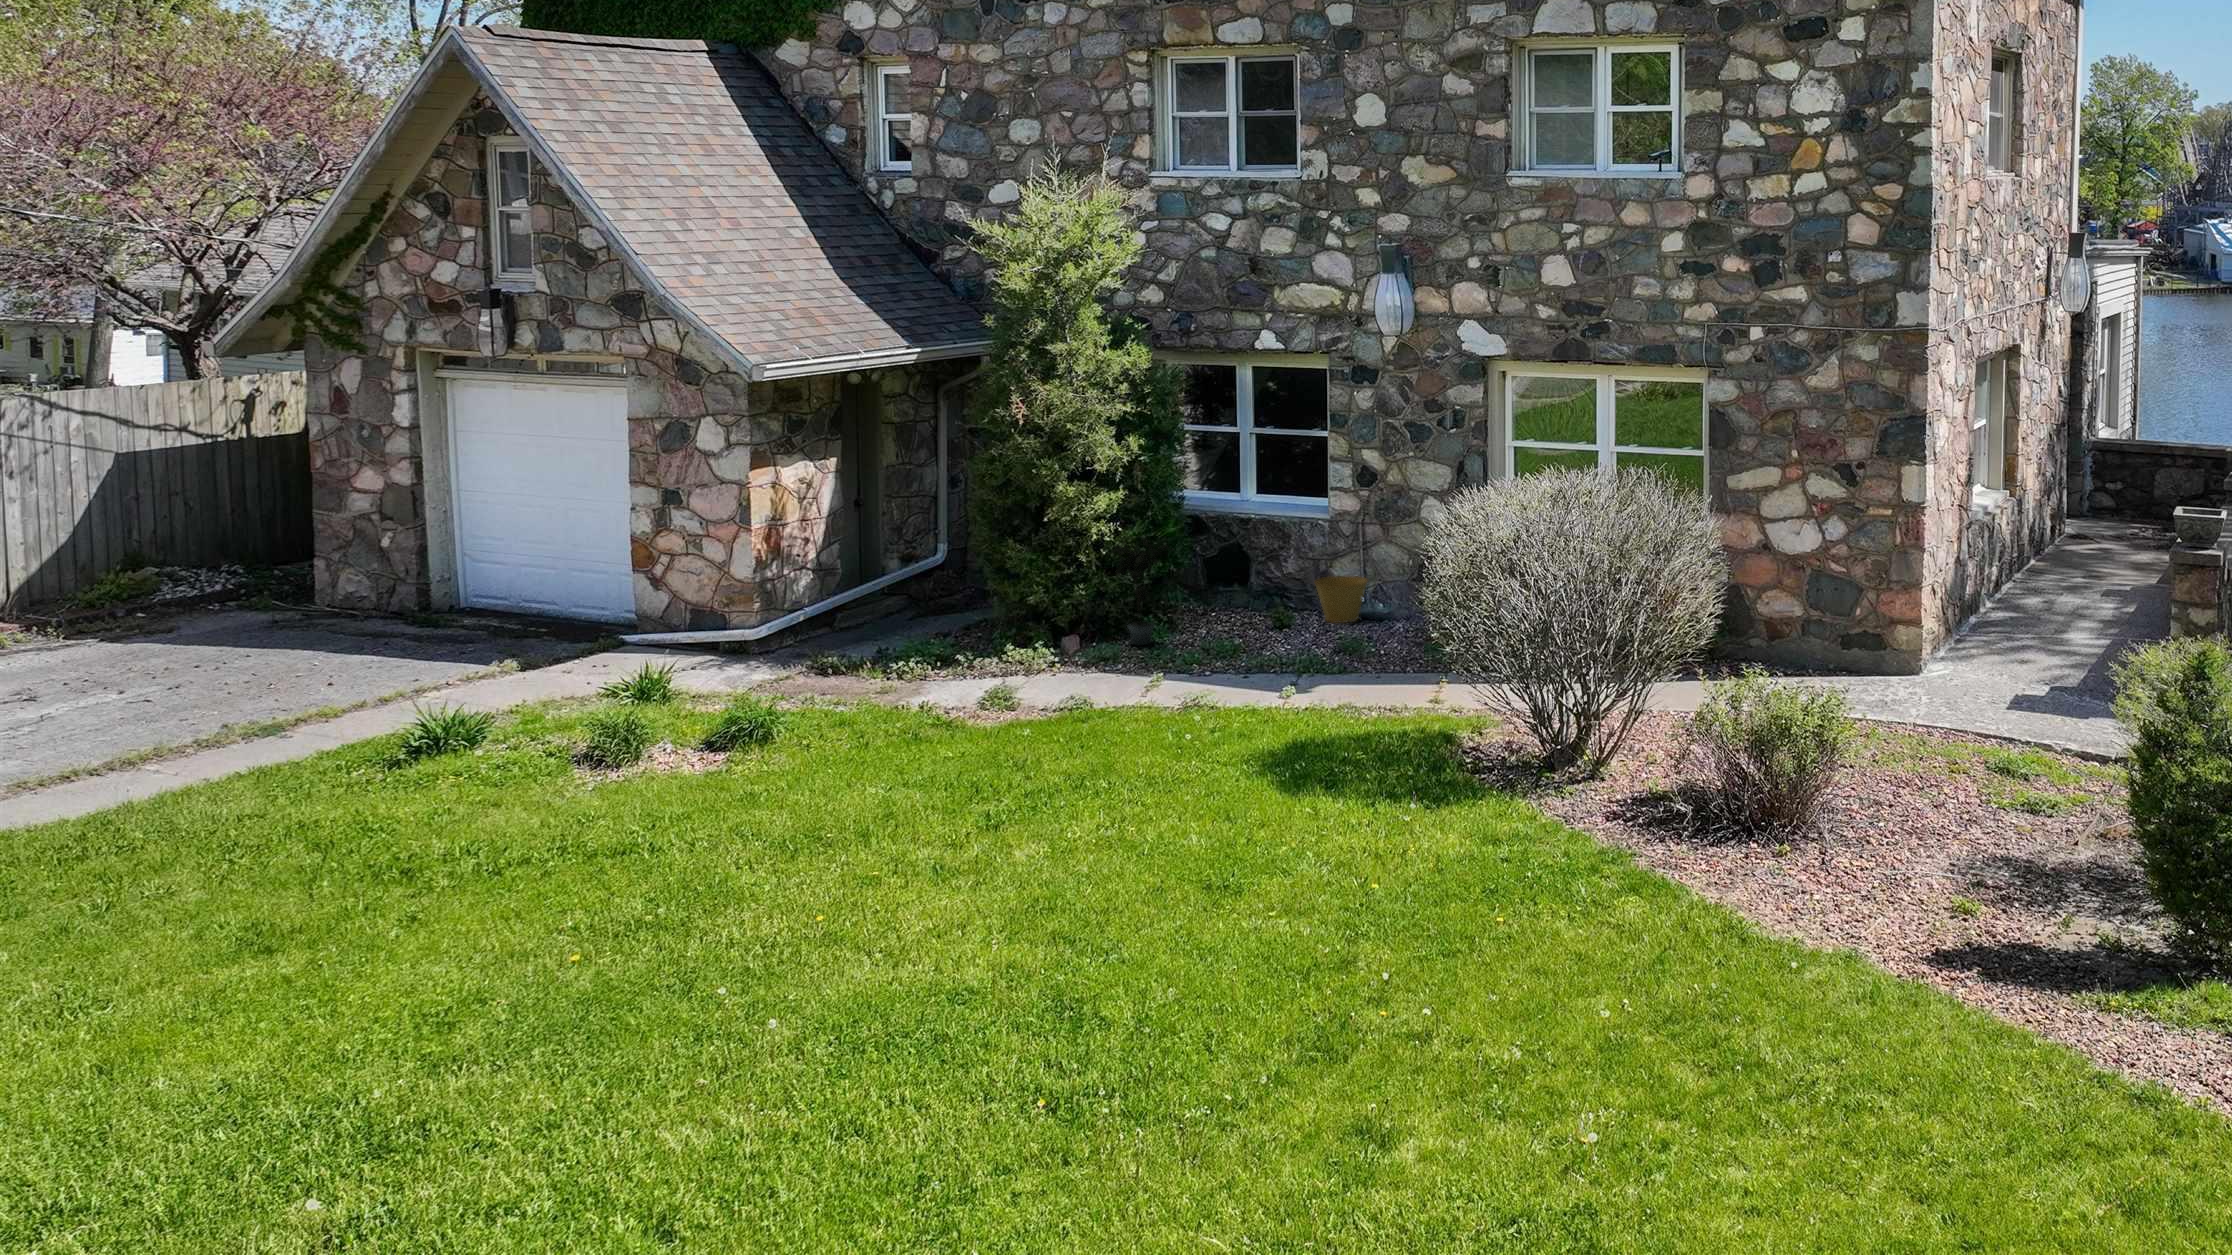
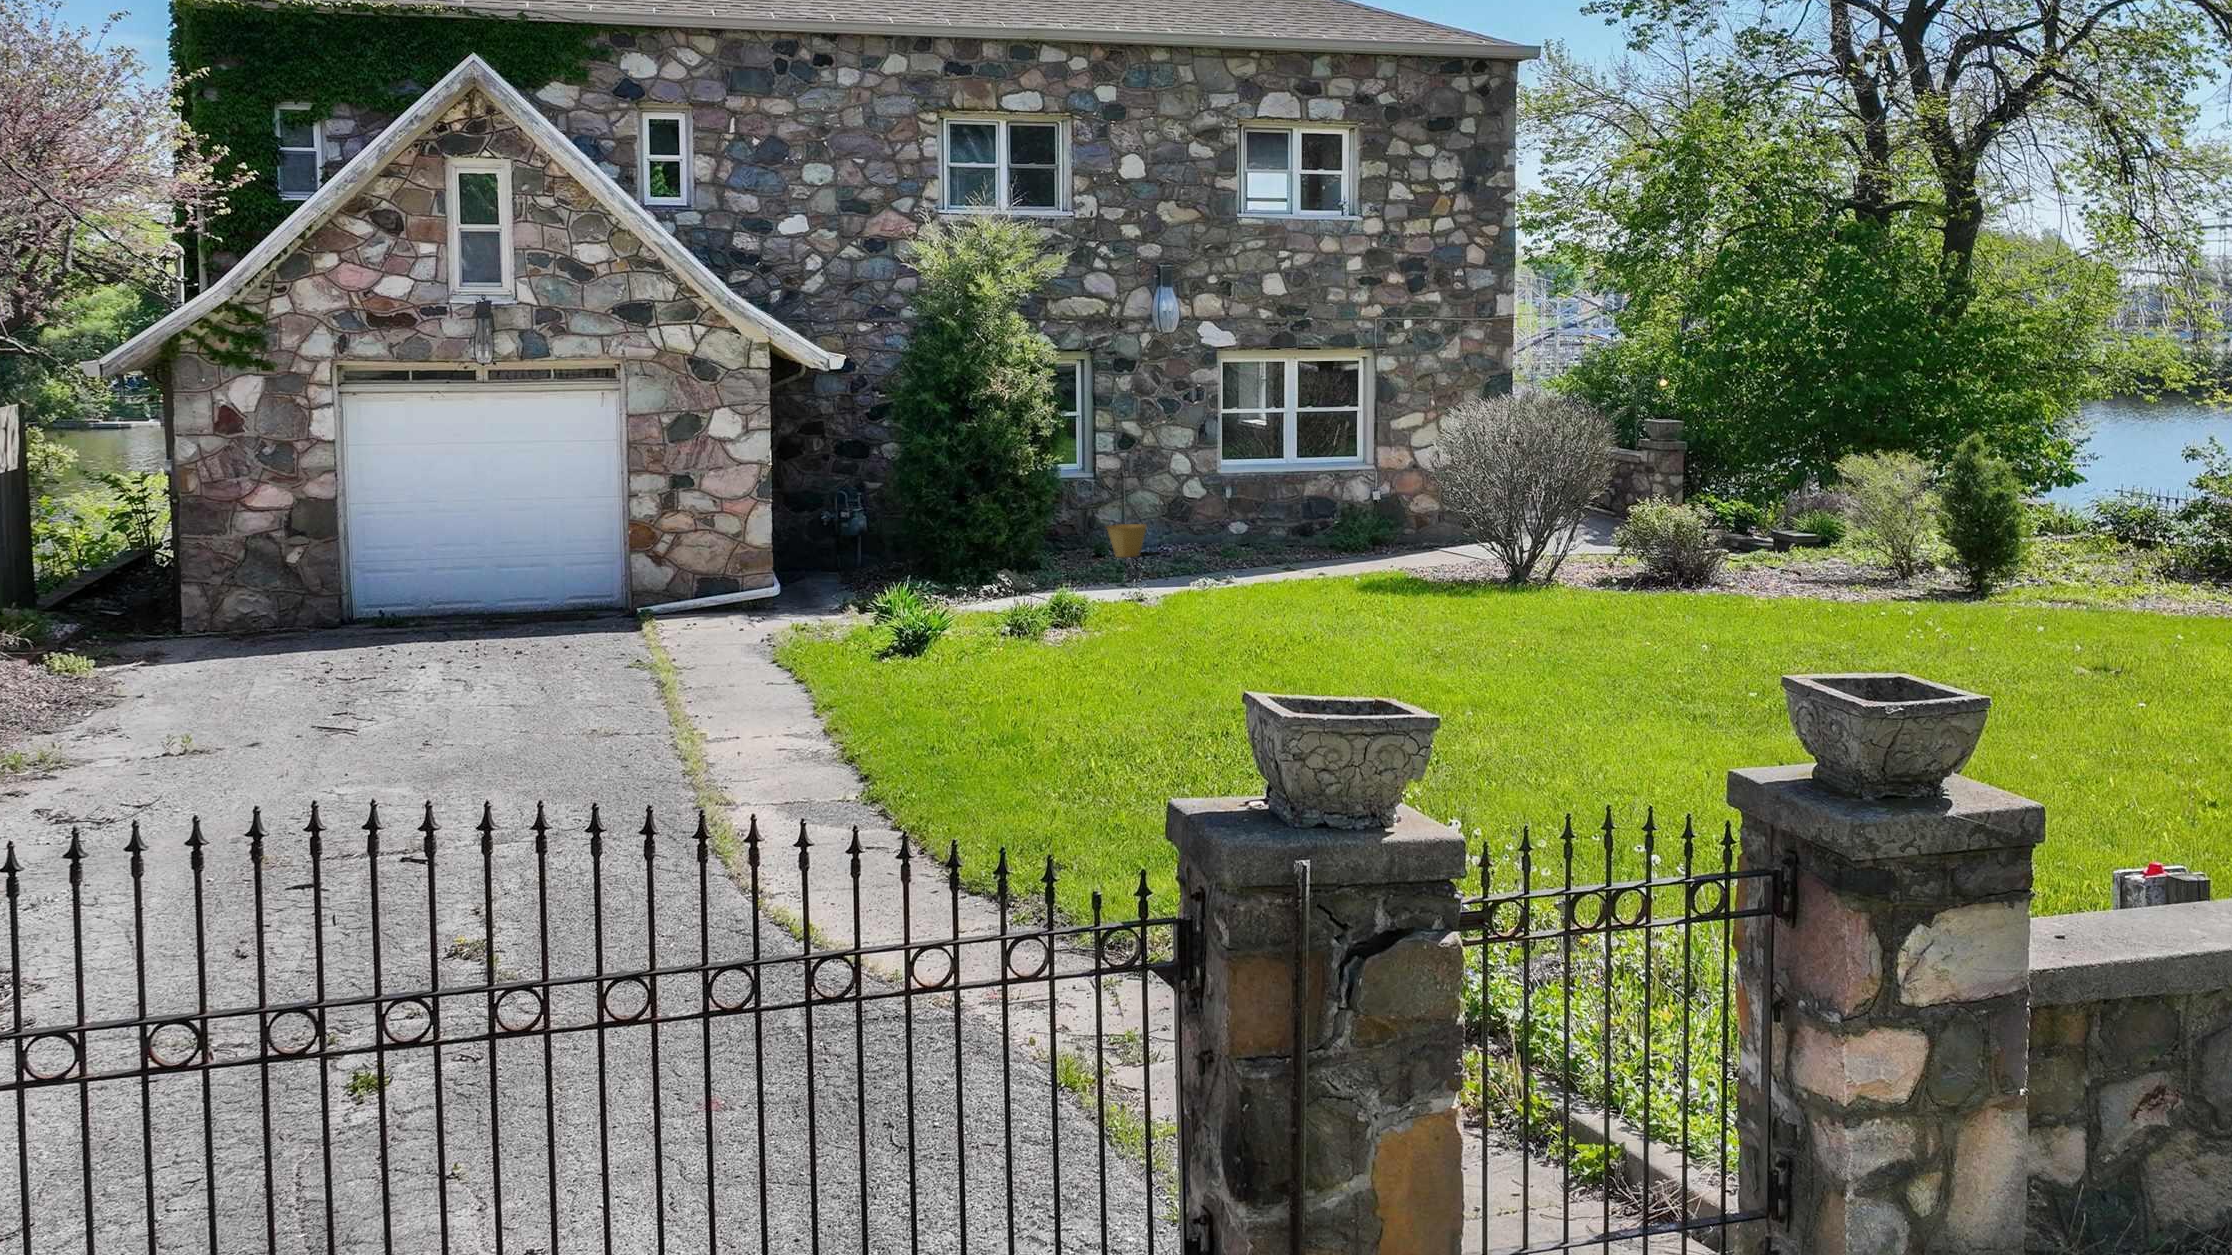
potted plant: present [1106,539,1174,646] -> none [1030,487,1067,574]

